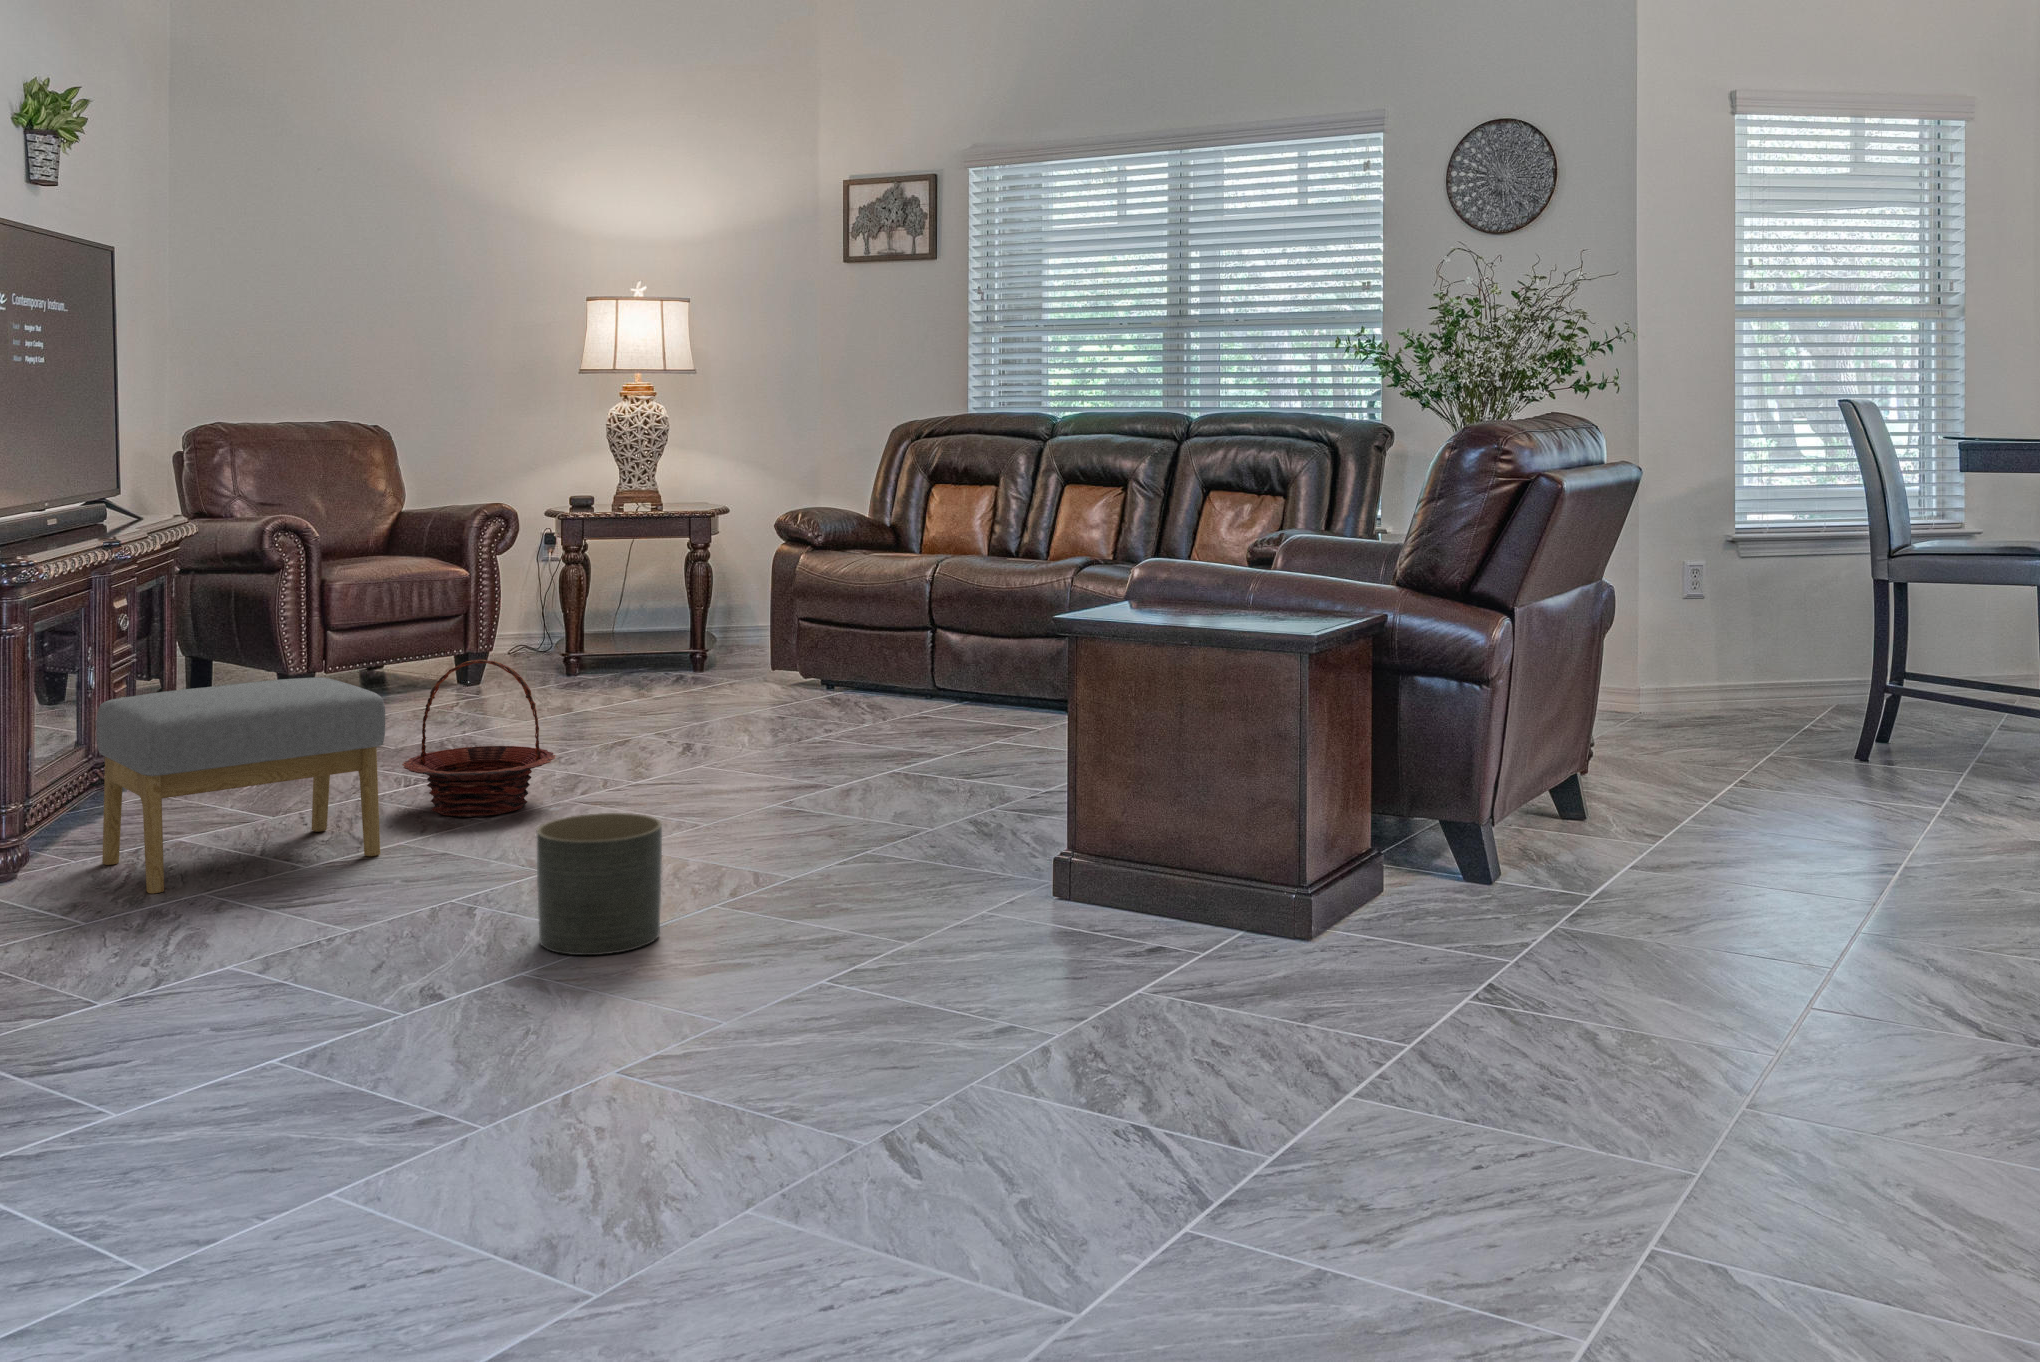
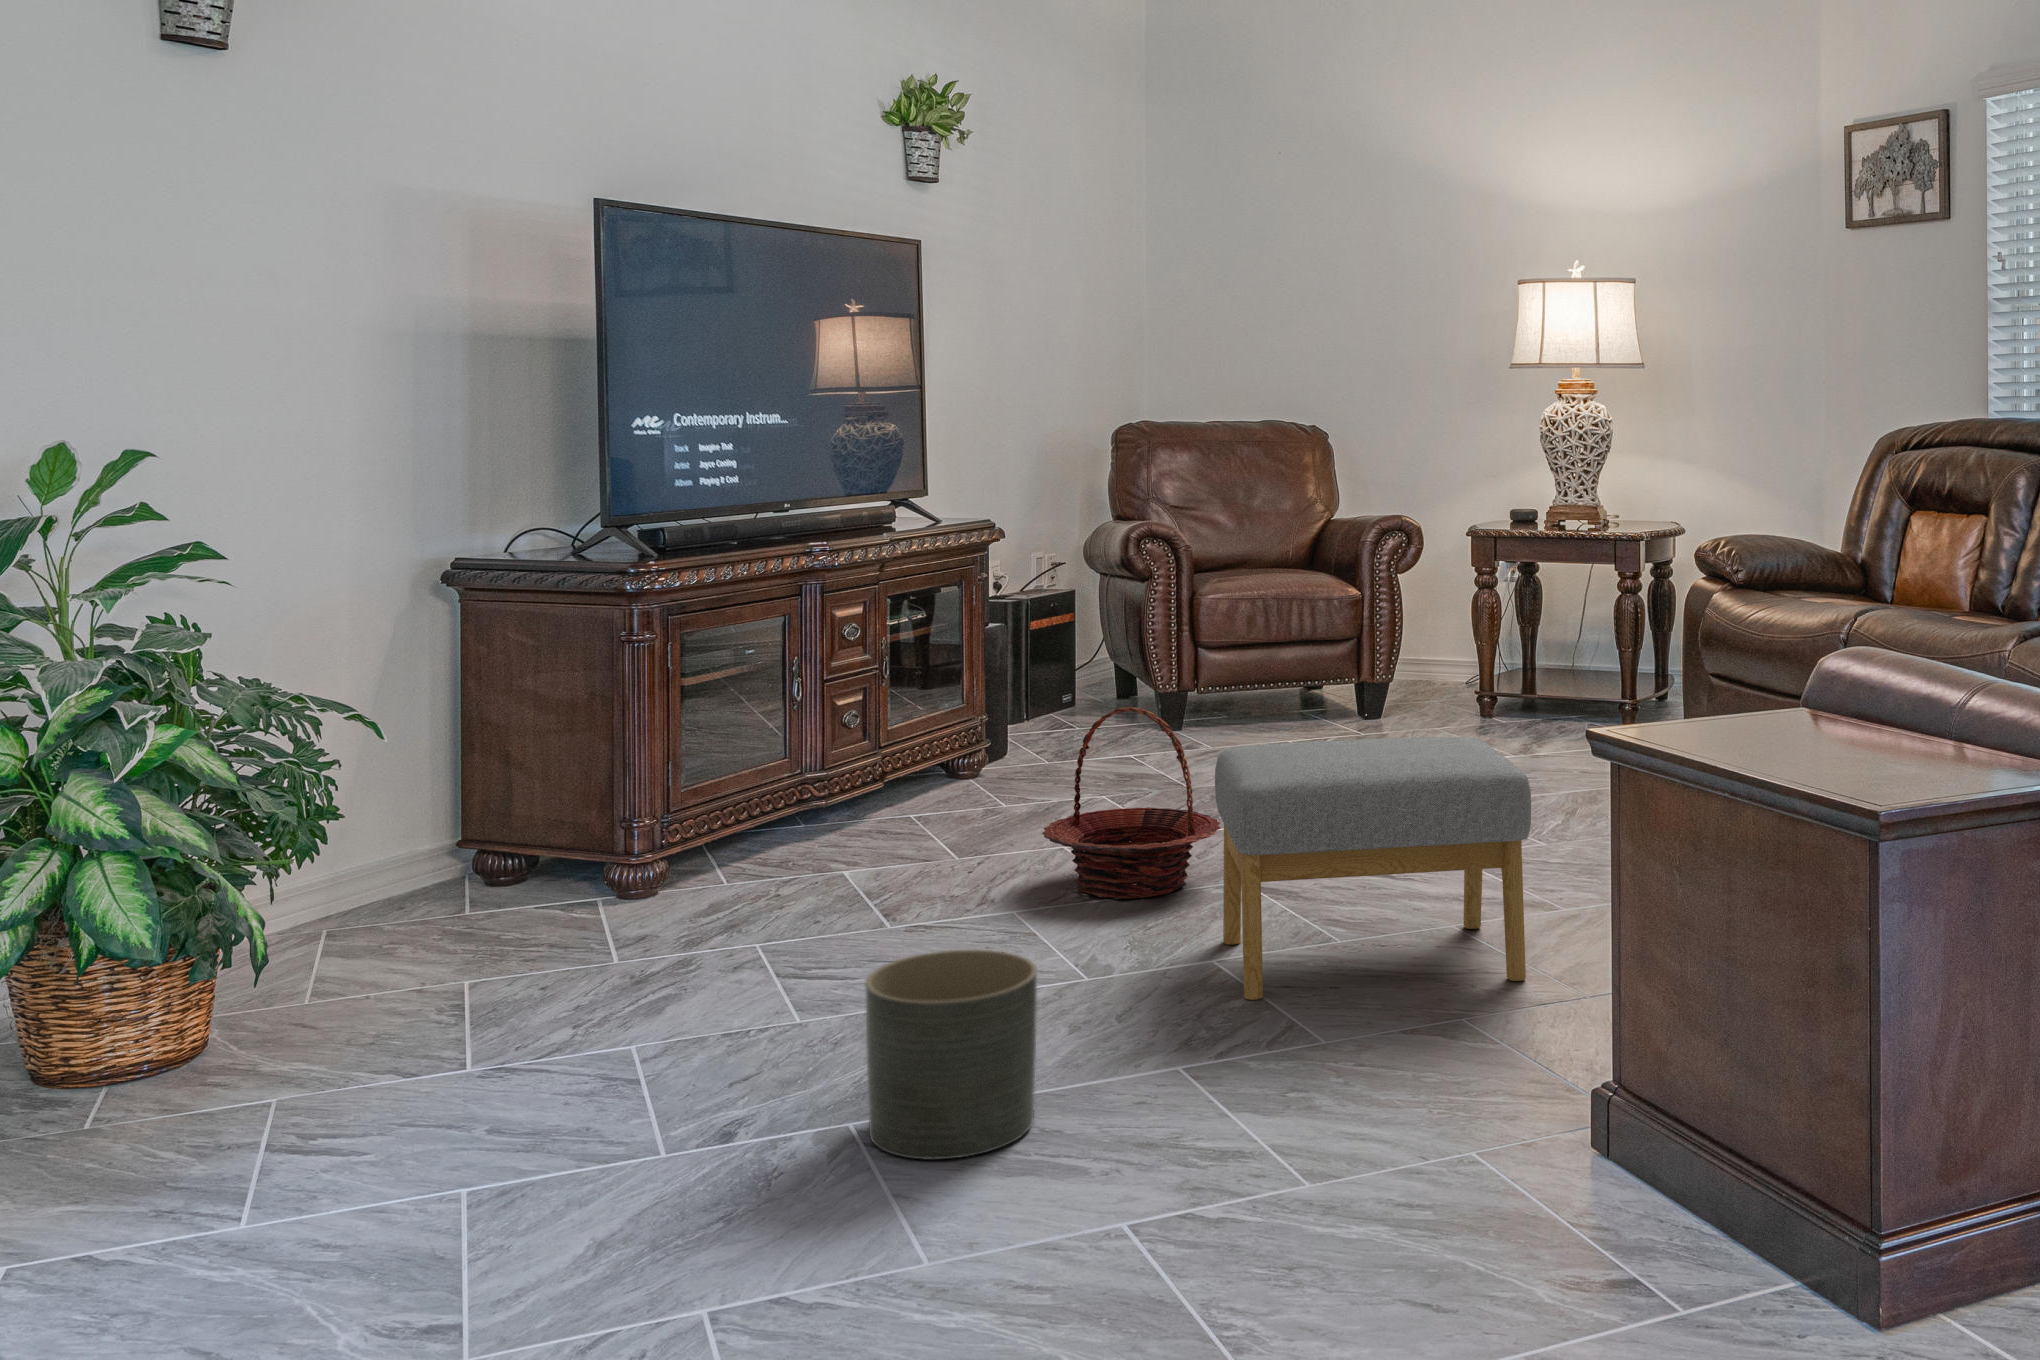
footstool: present [96,677,385,894] -> present [1215,737,1531,1000]

